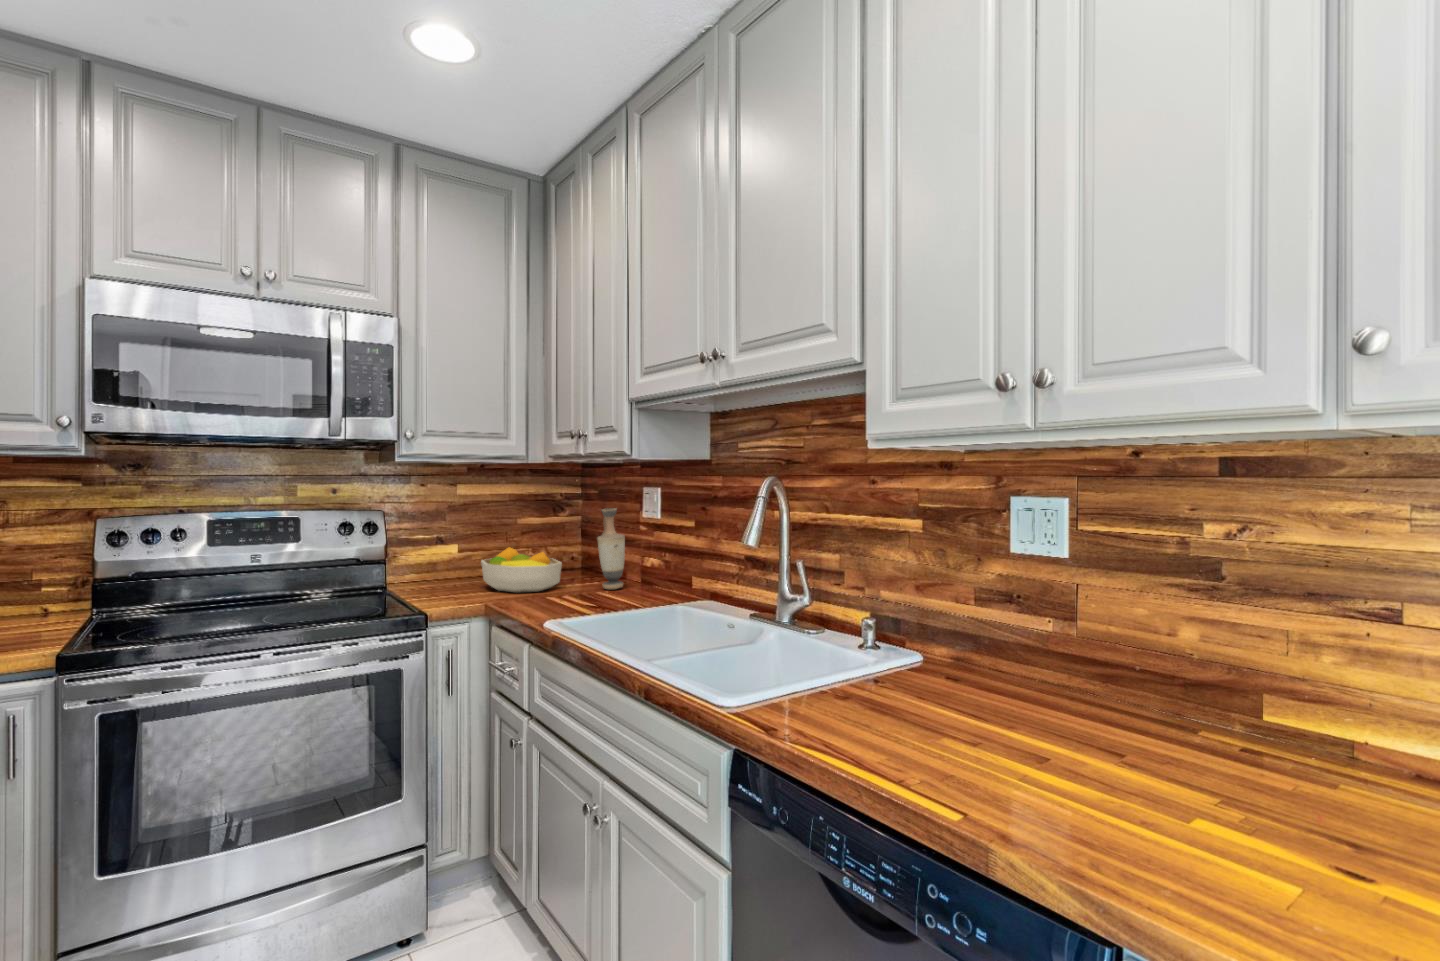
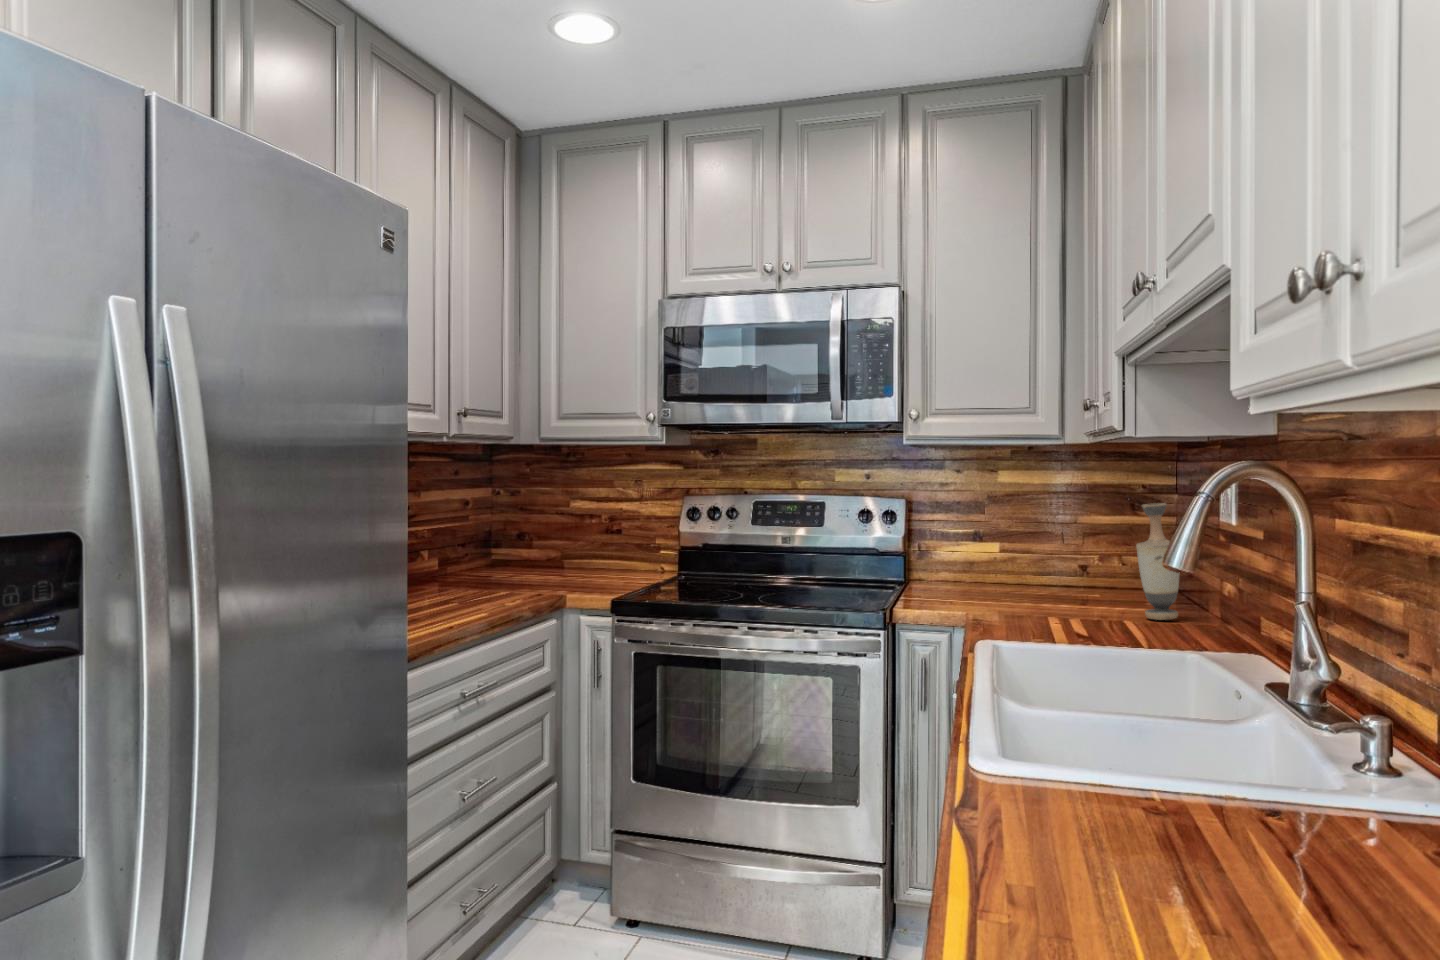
fruit bowl: present [481,547,562,593] -> none [1003,550,1103,609]

